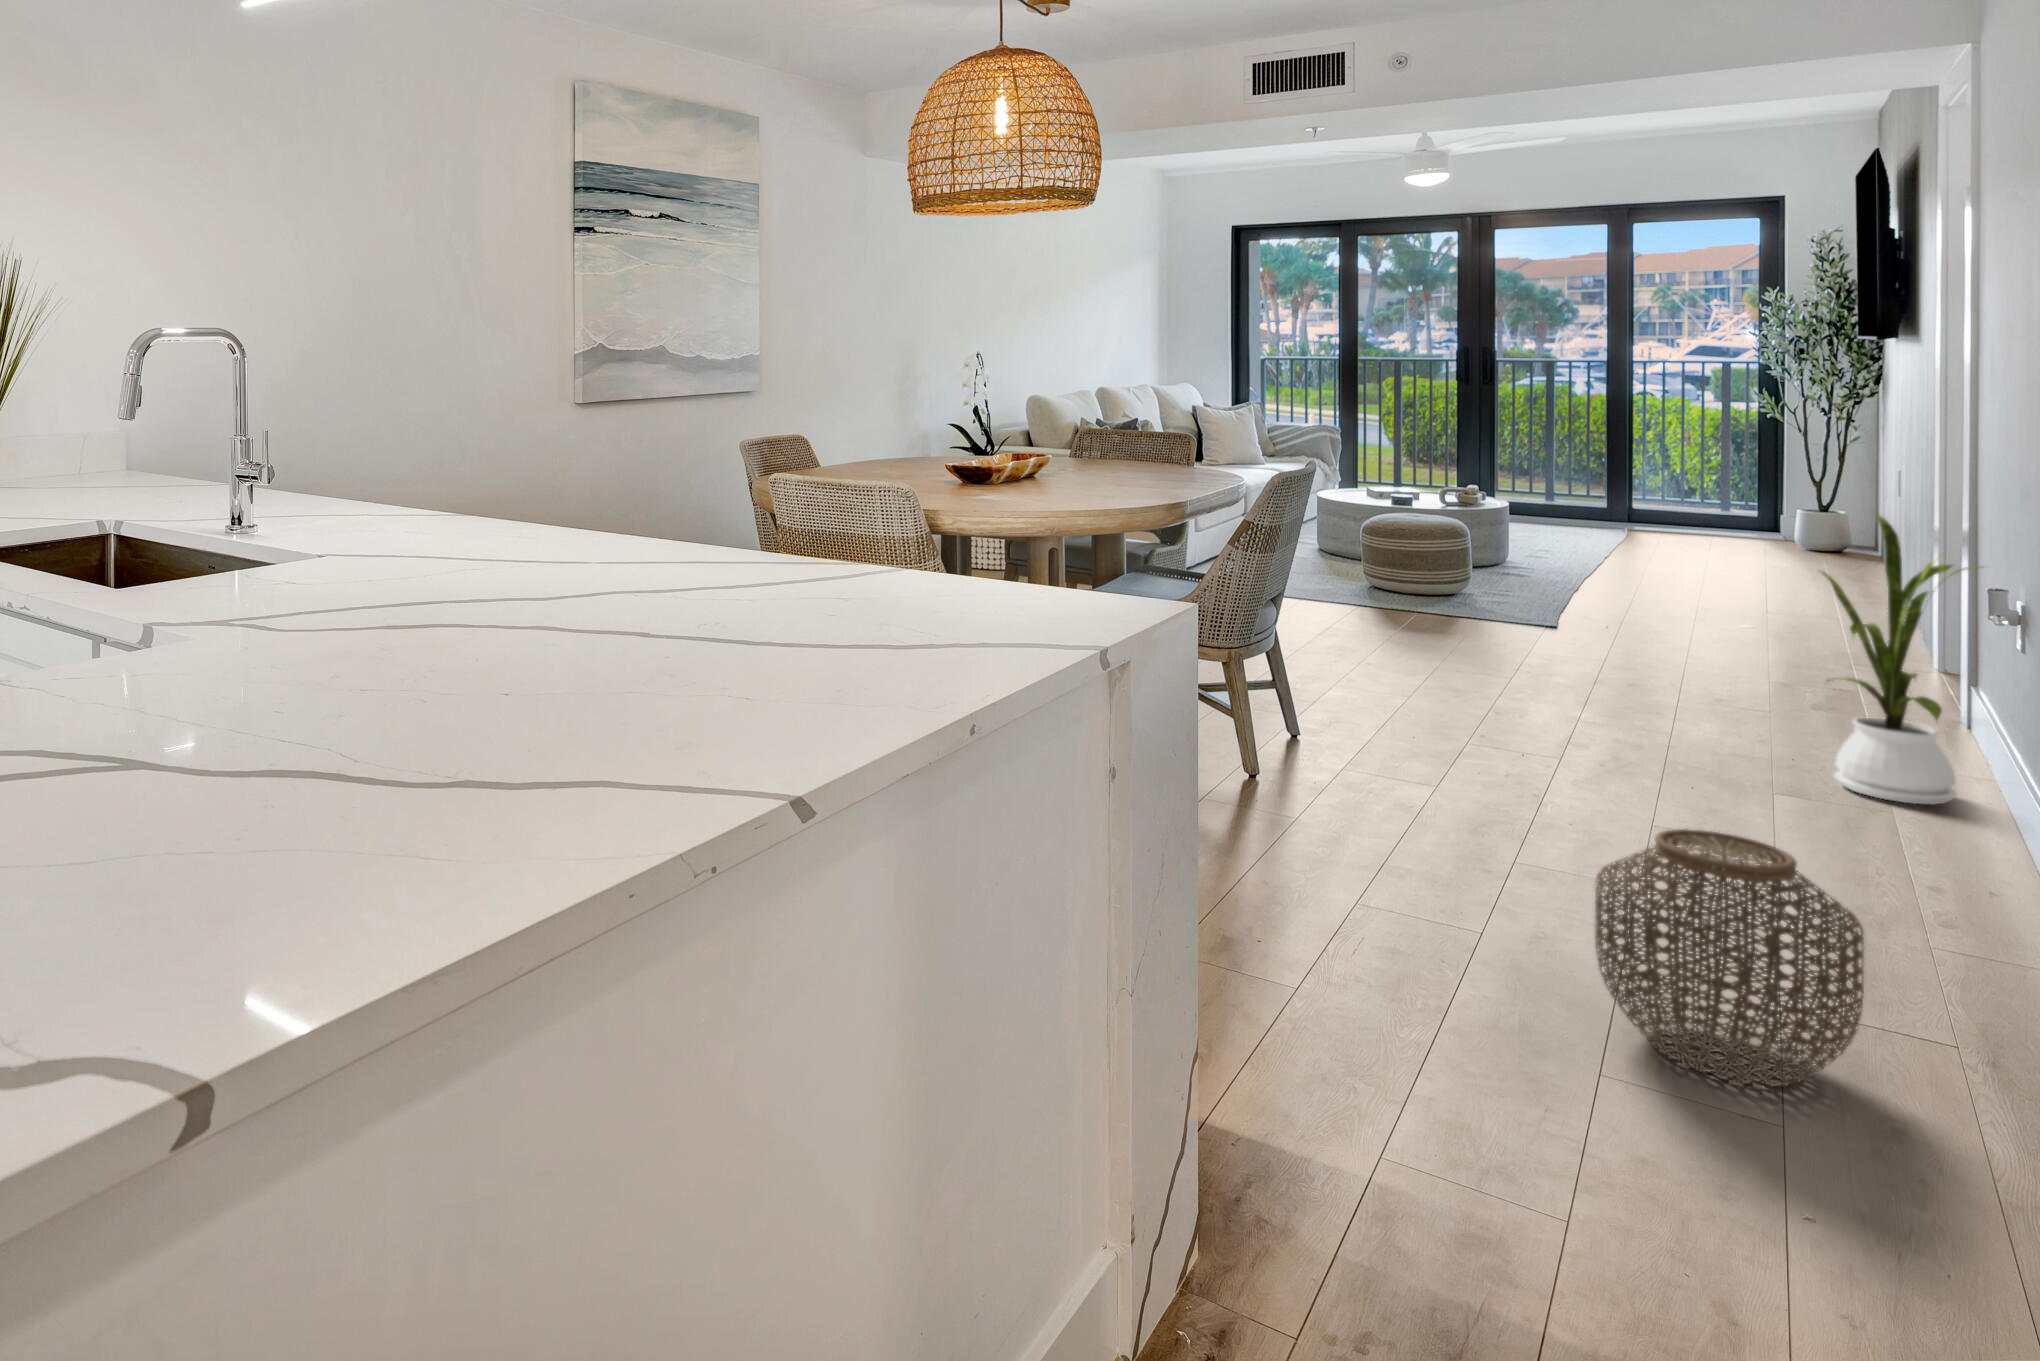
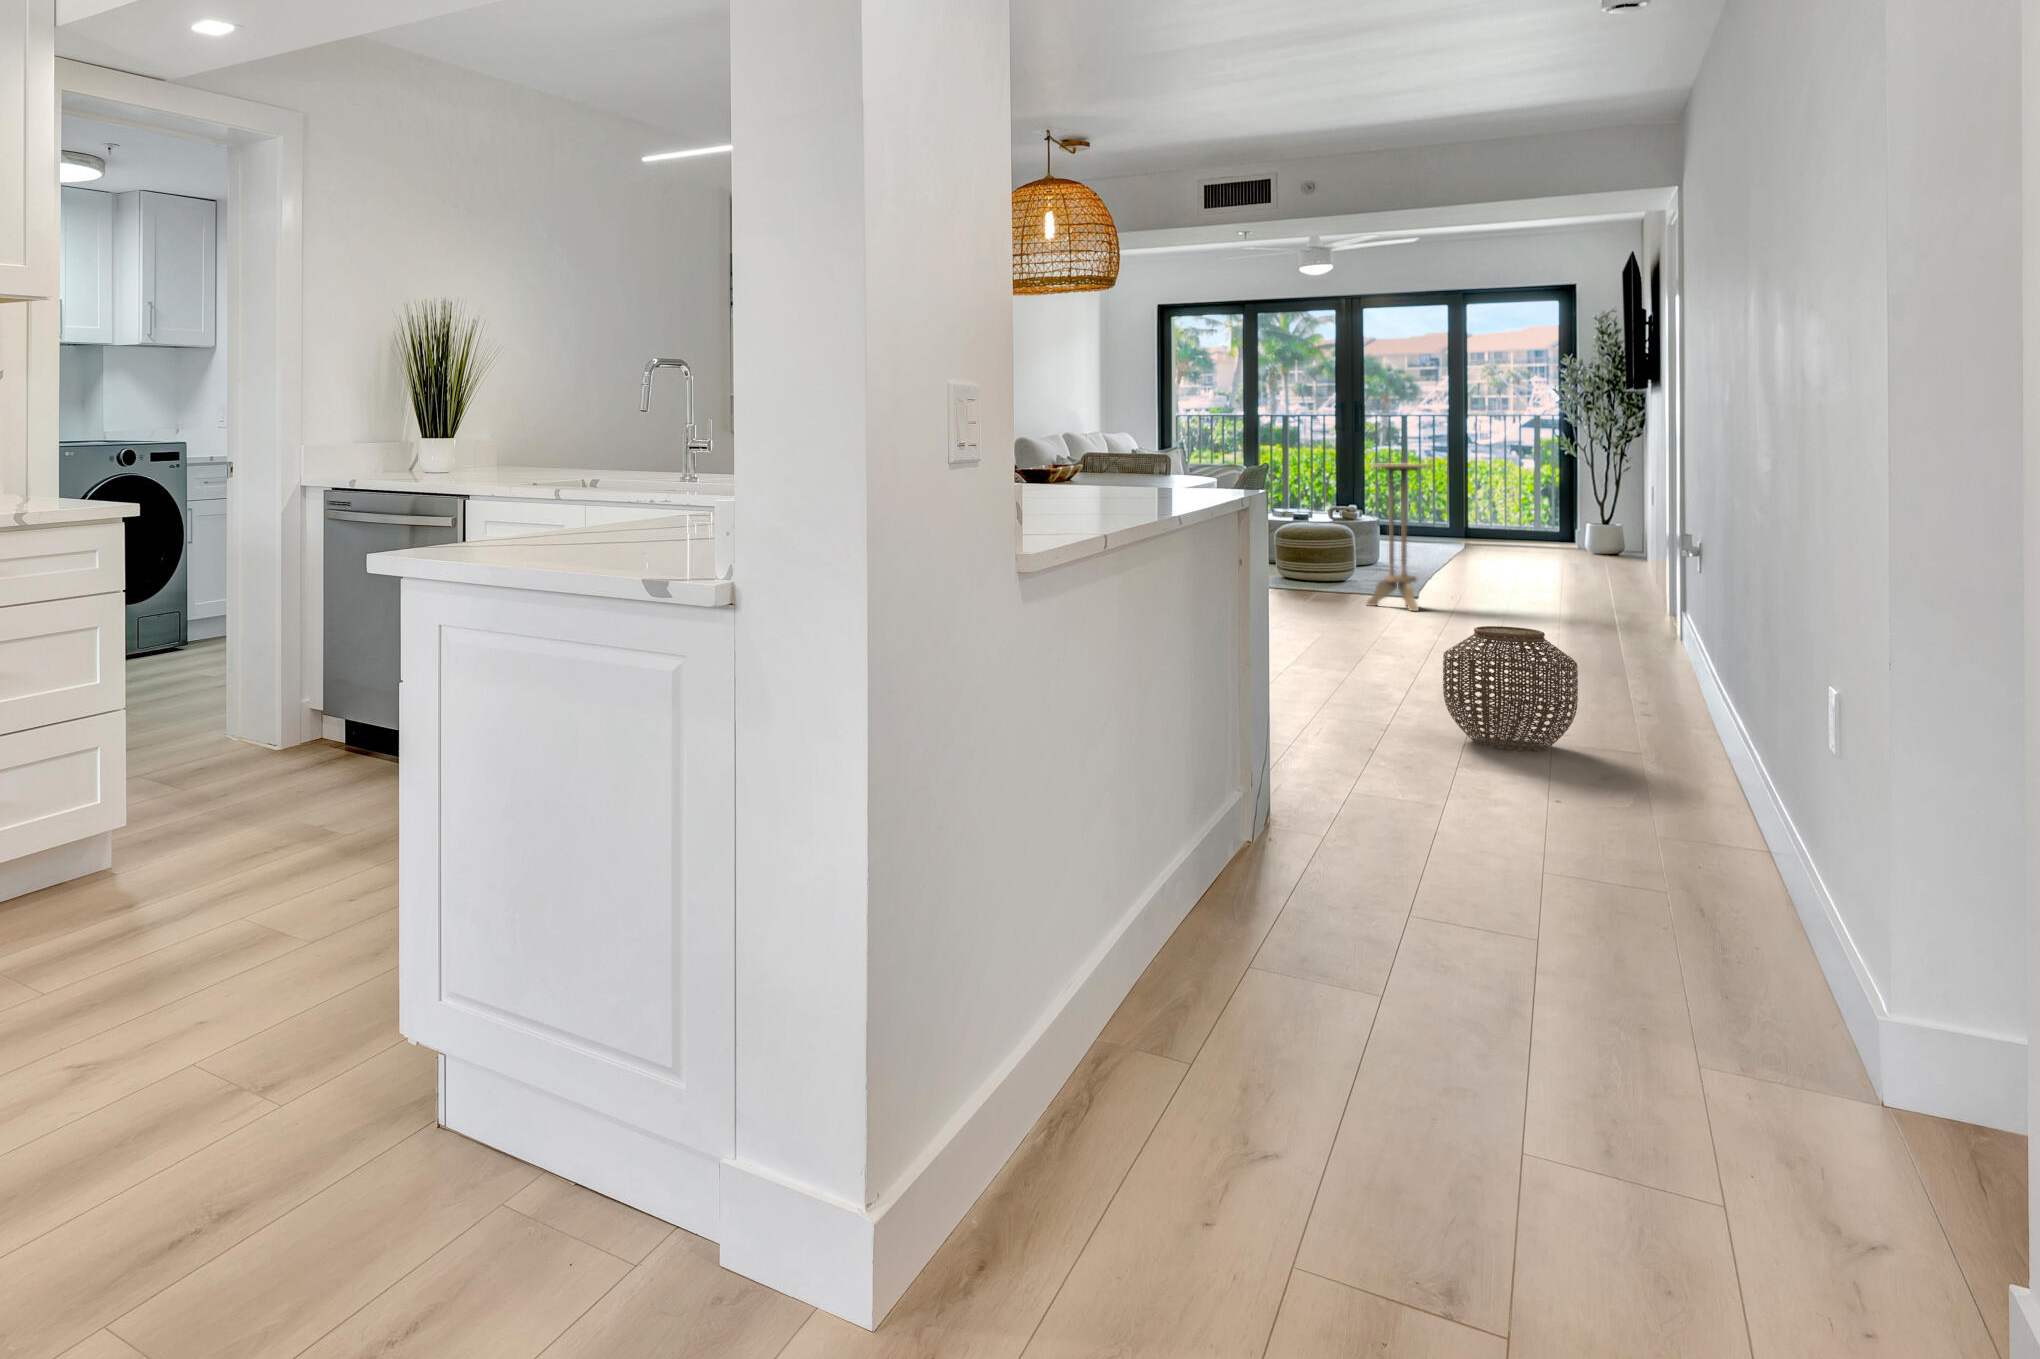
side table: none [1484,446,1585,660] -> present [1367,464,1433,611]
house plant: present [1823,515,1967,804] -> none [1574,488,1676,665]

